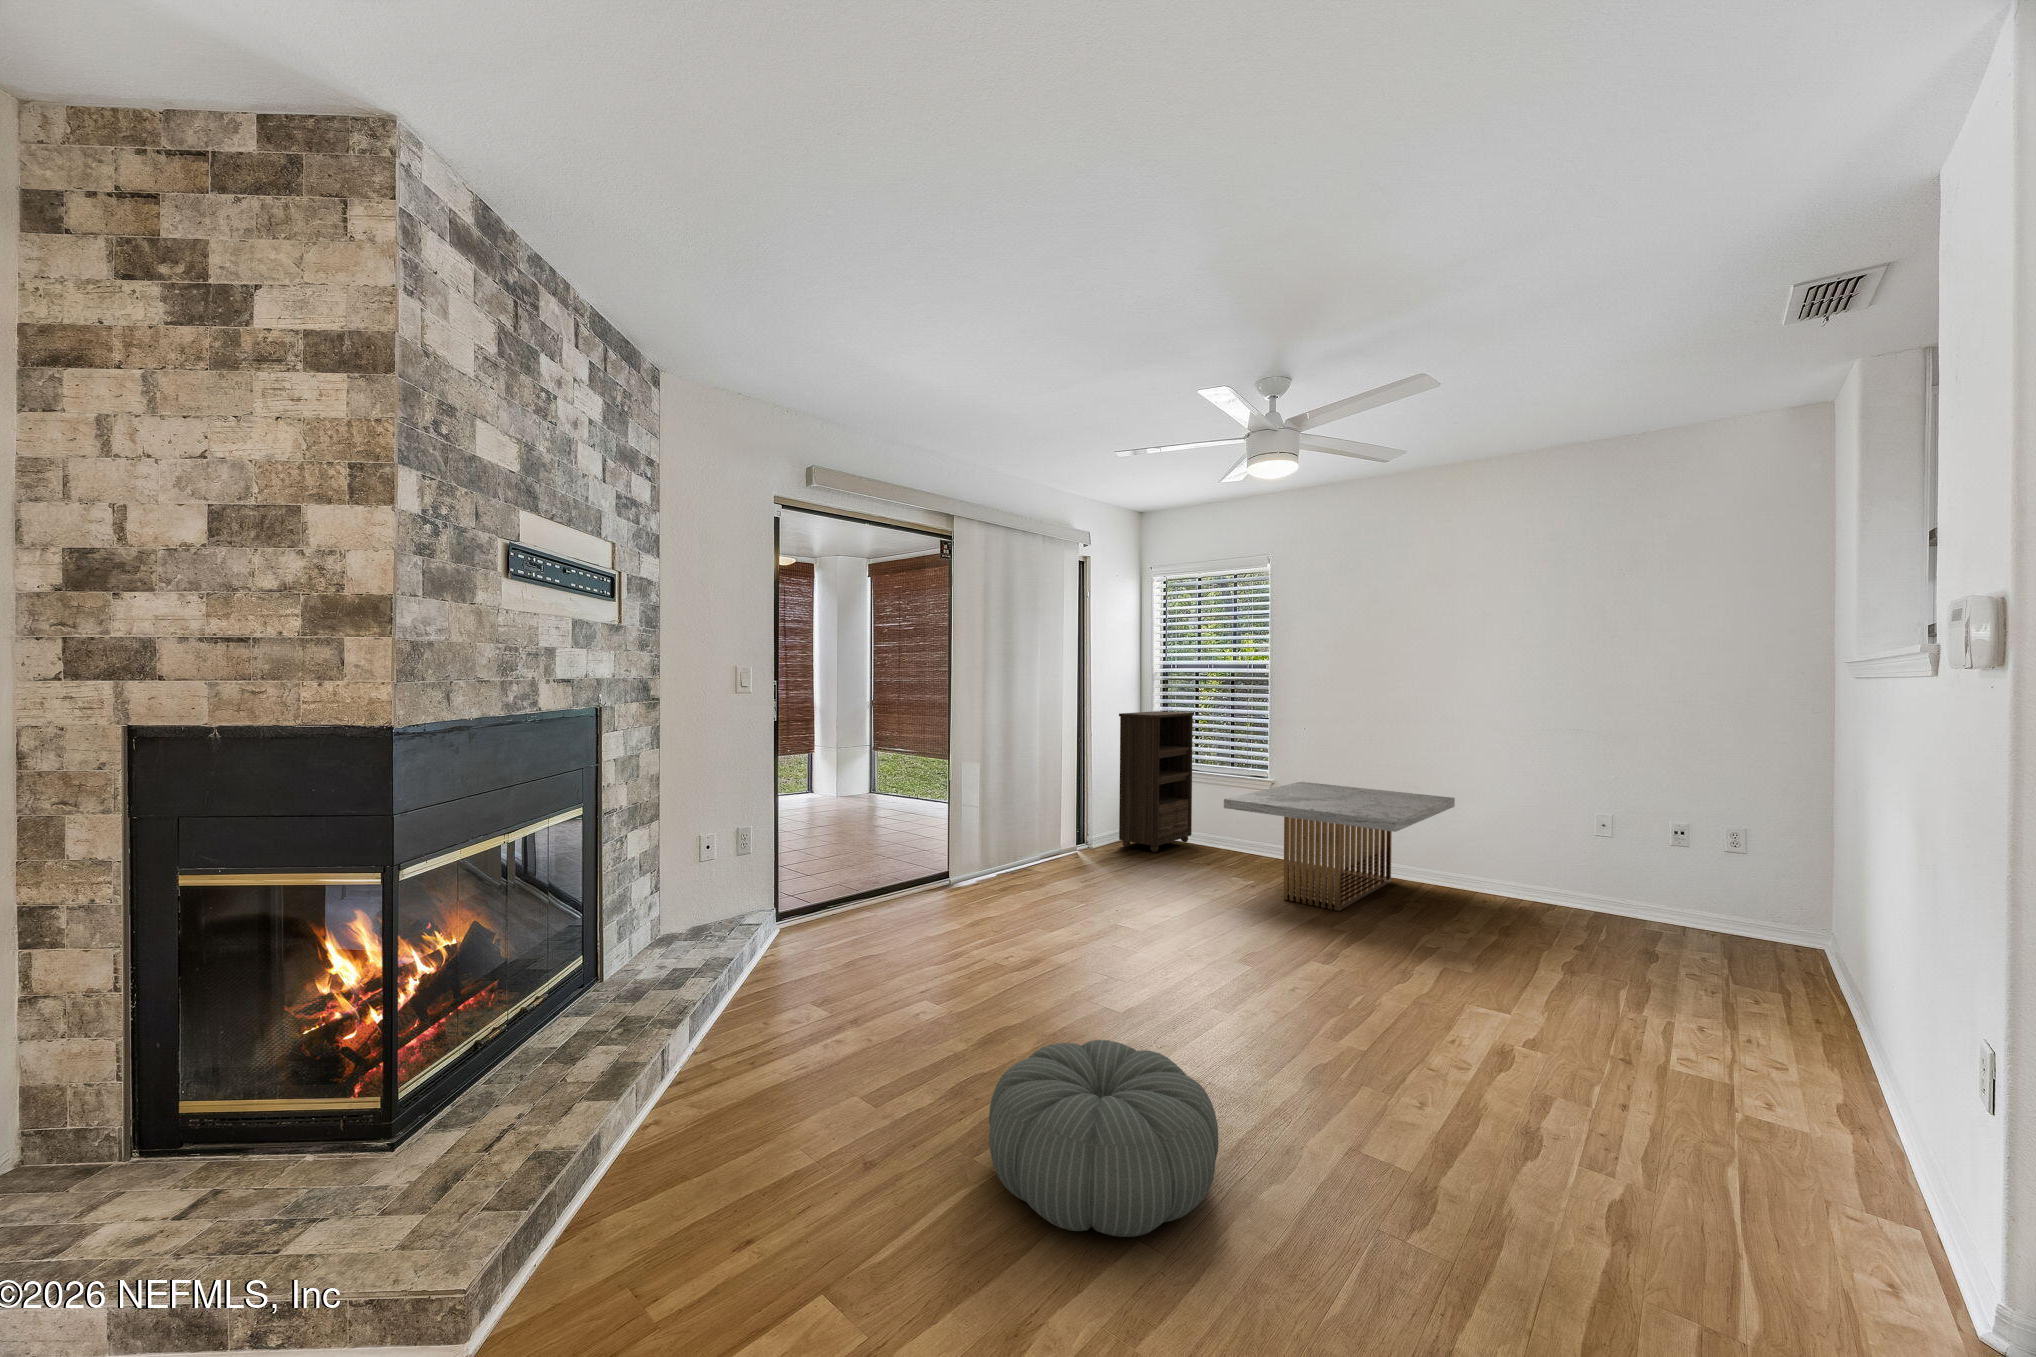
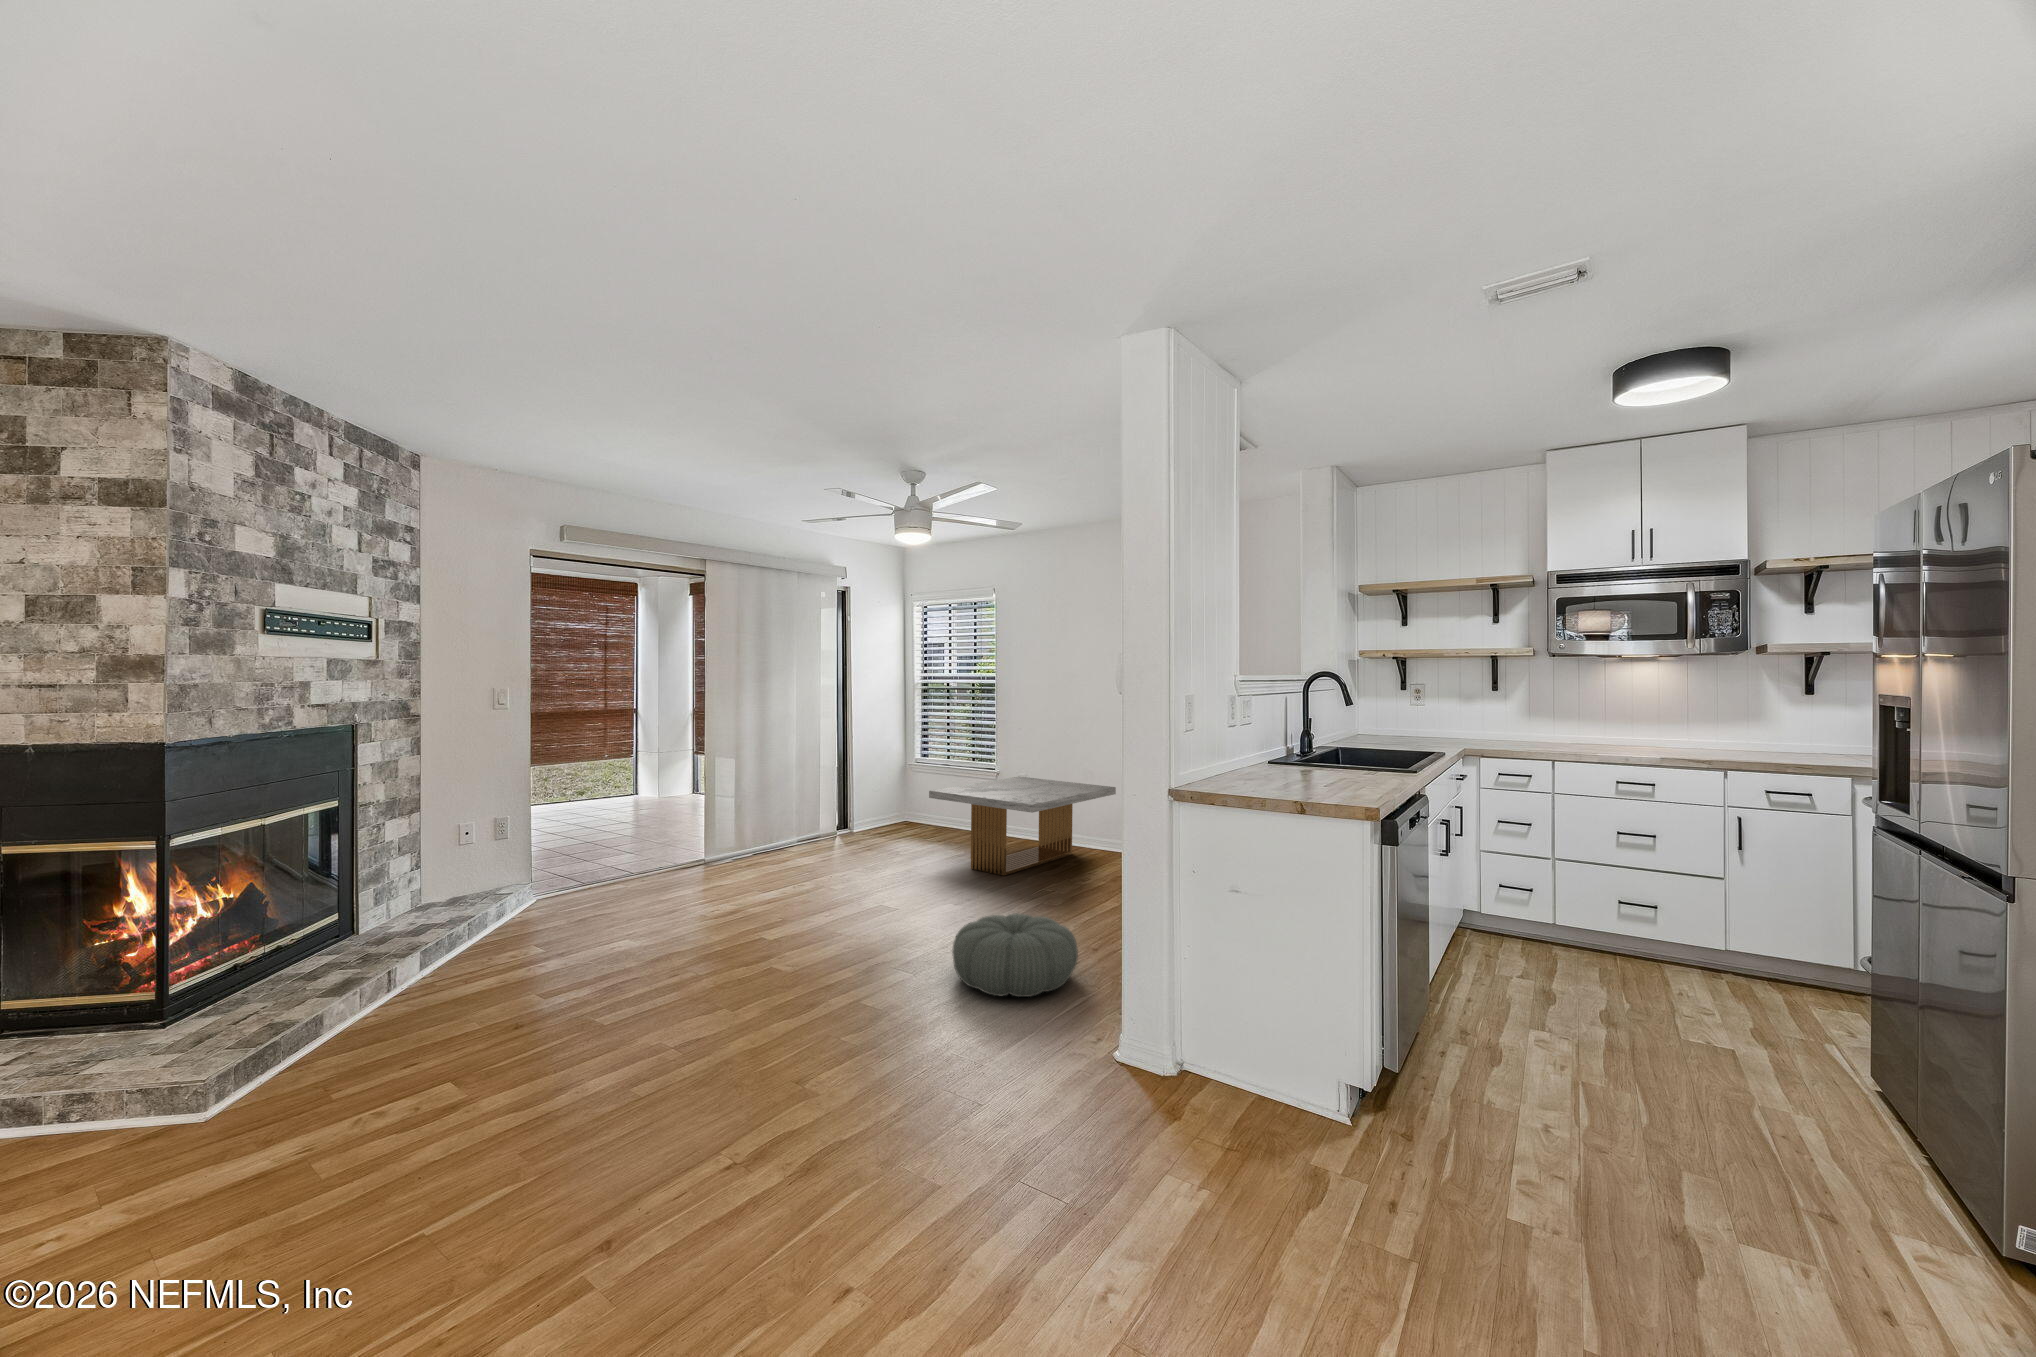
bookshelf: present [1119,711,1194,852] -> none [877,719,946,837]
pouf: present [989,1040,1218,1237] -> present [952,913,1078,997]

